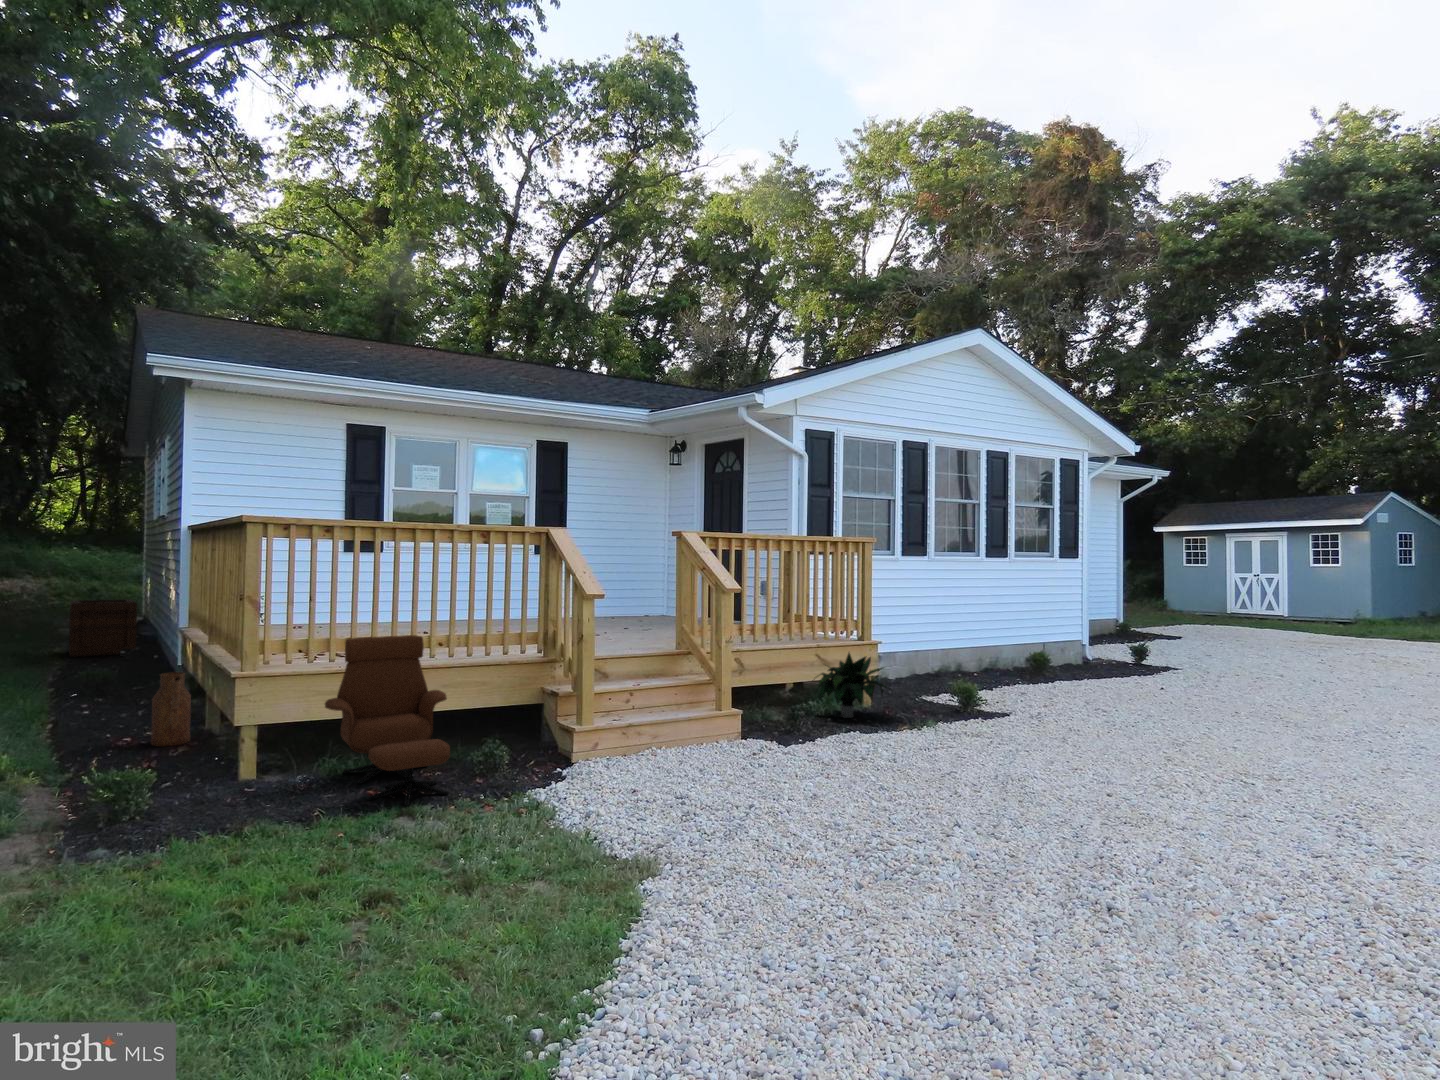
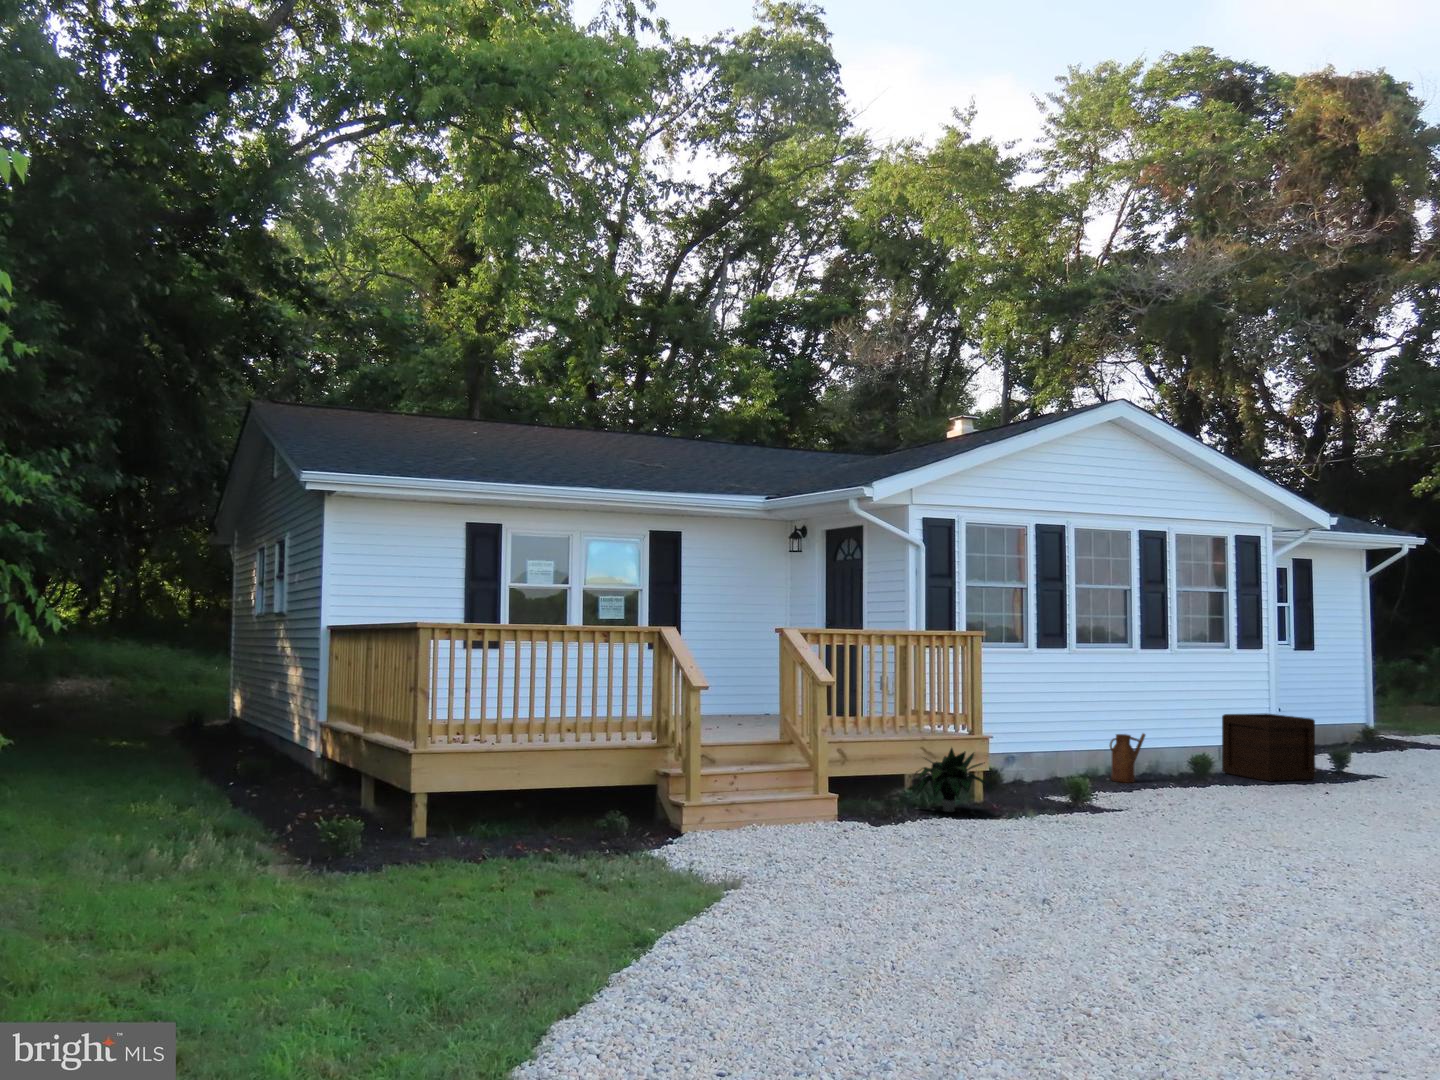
wooden crate: present [69,599,137,657] -> present [1222,713,1315,781]
lounge chair: present [325,635,450,806] -> none [484,720,583,853]
watering can: present [151,672,191,746] -> present [1109,733,1145,783]

